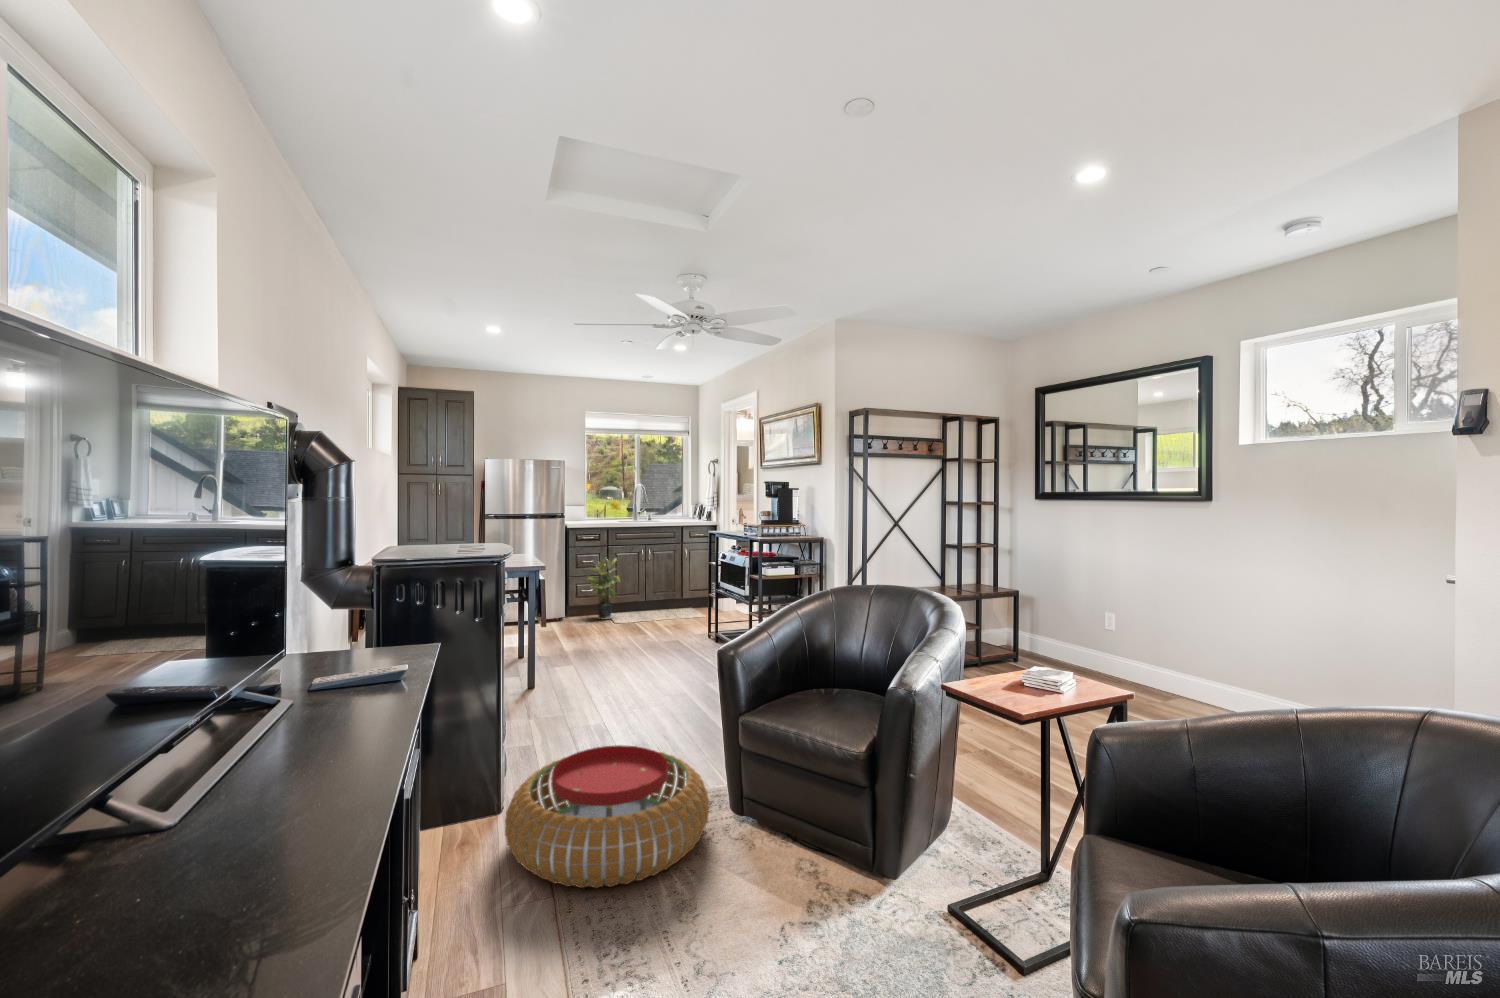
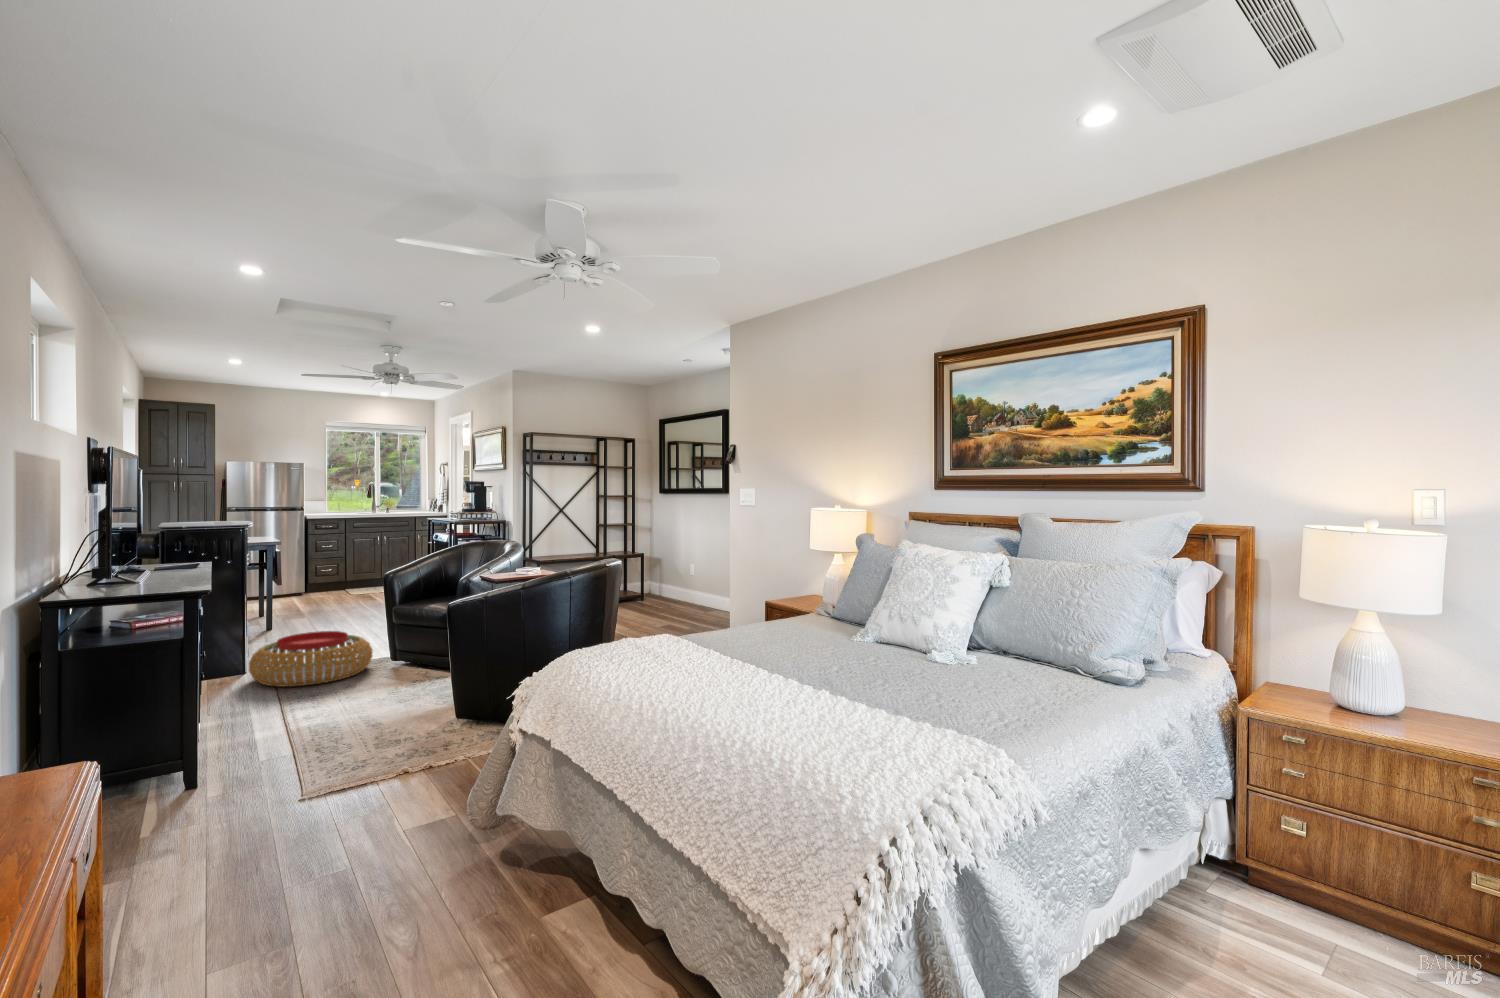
potted plant: present [587,559,620,620] -> none [325,542,357,592]

